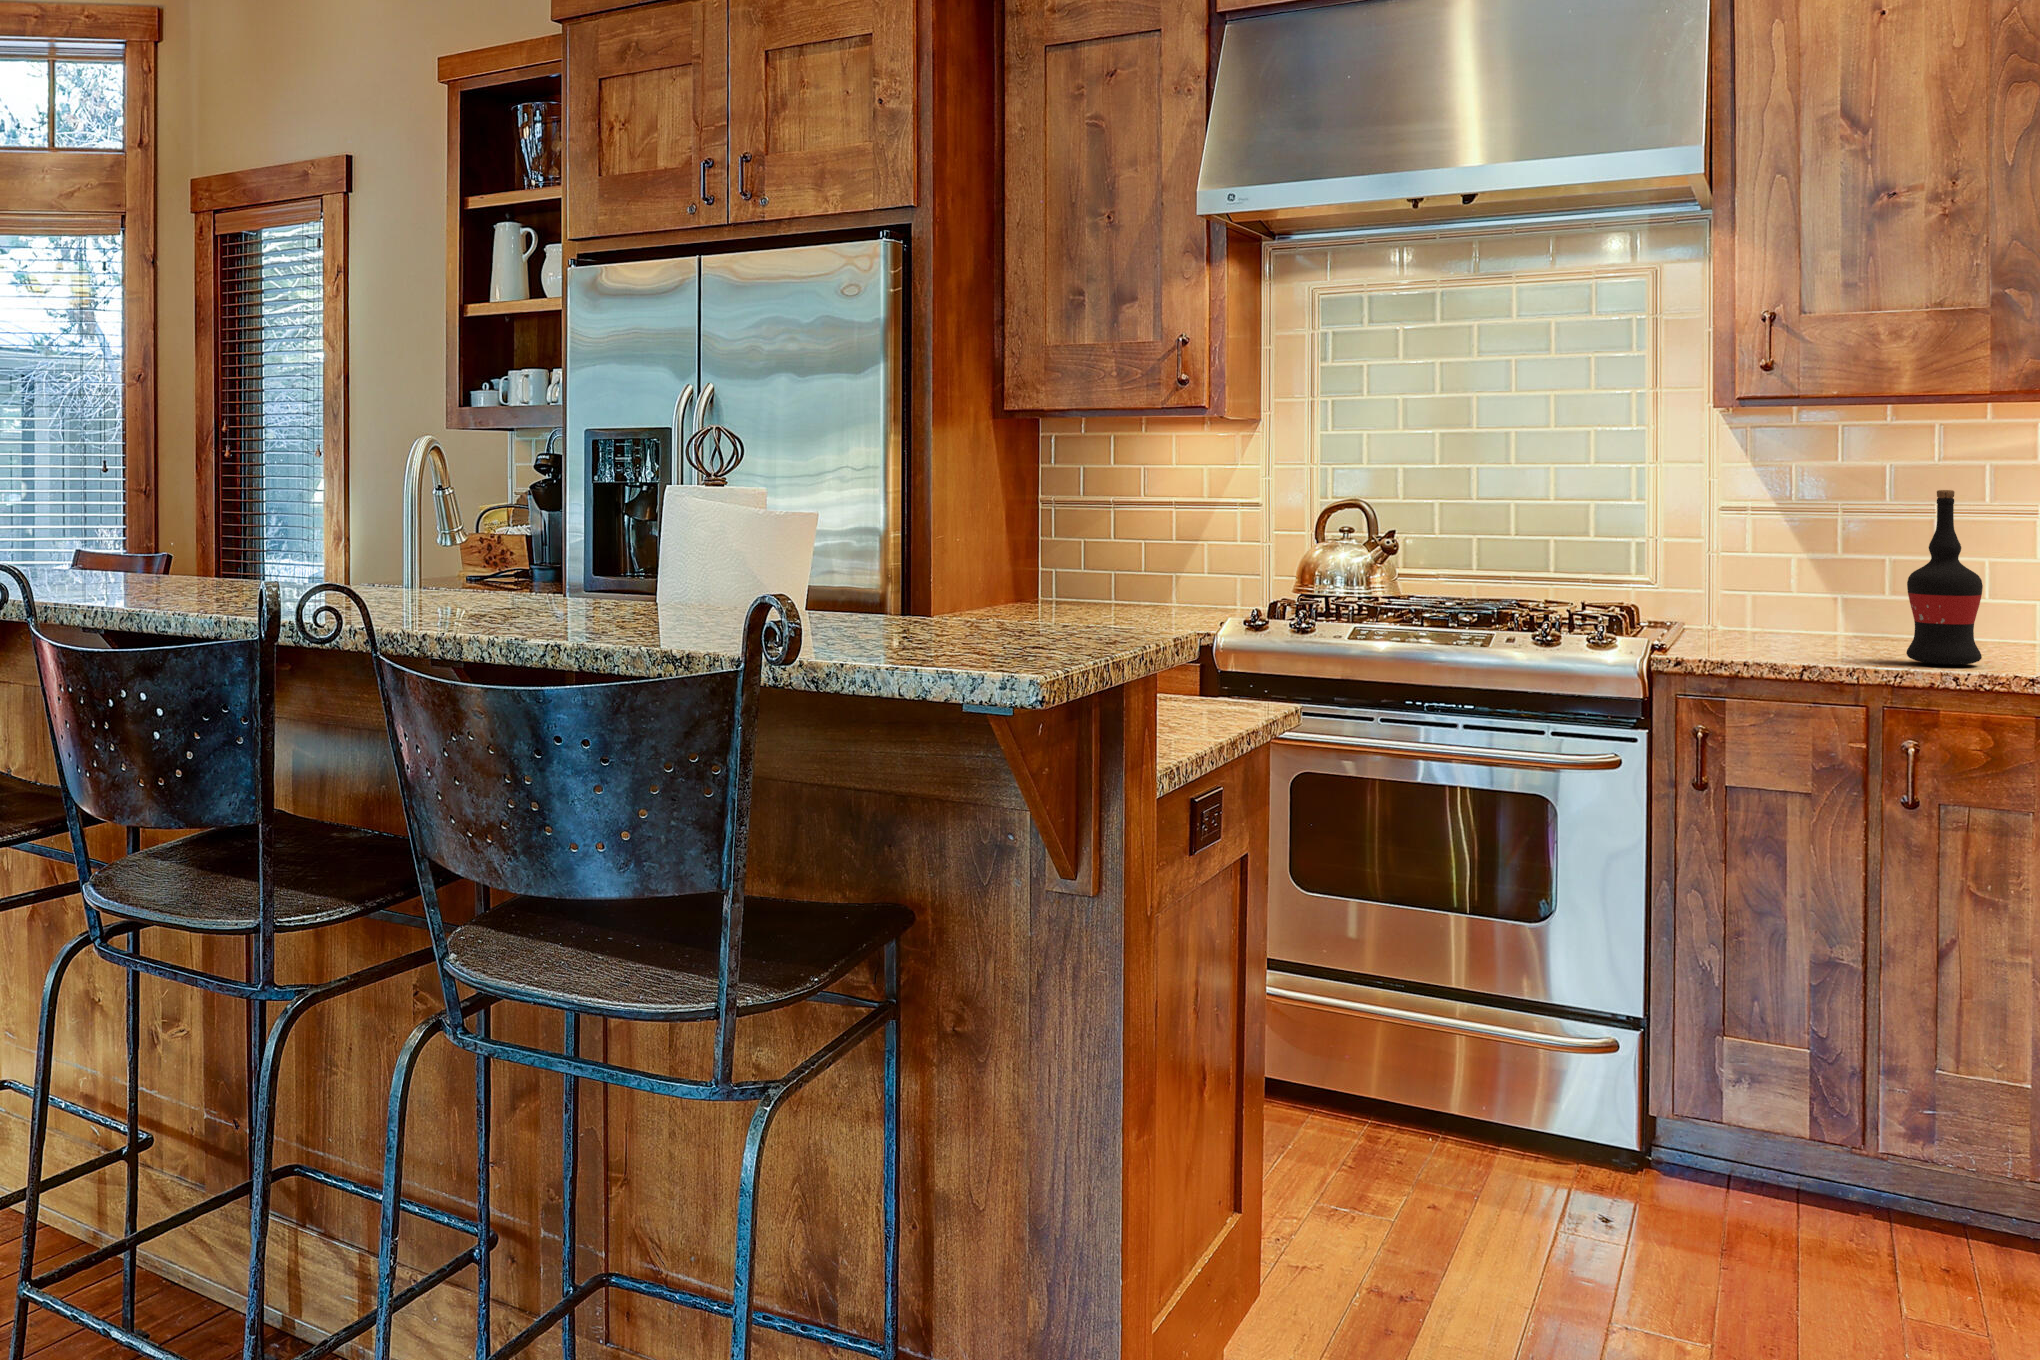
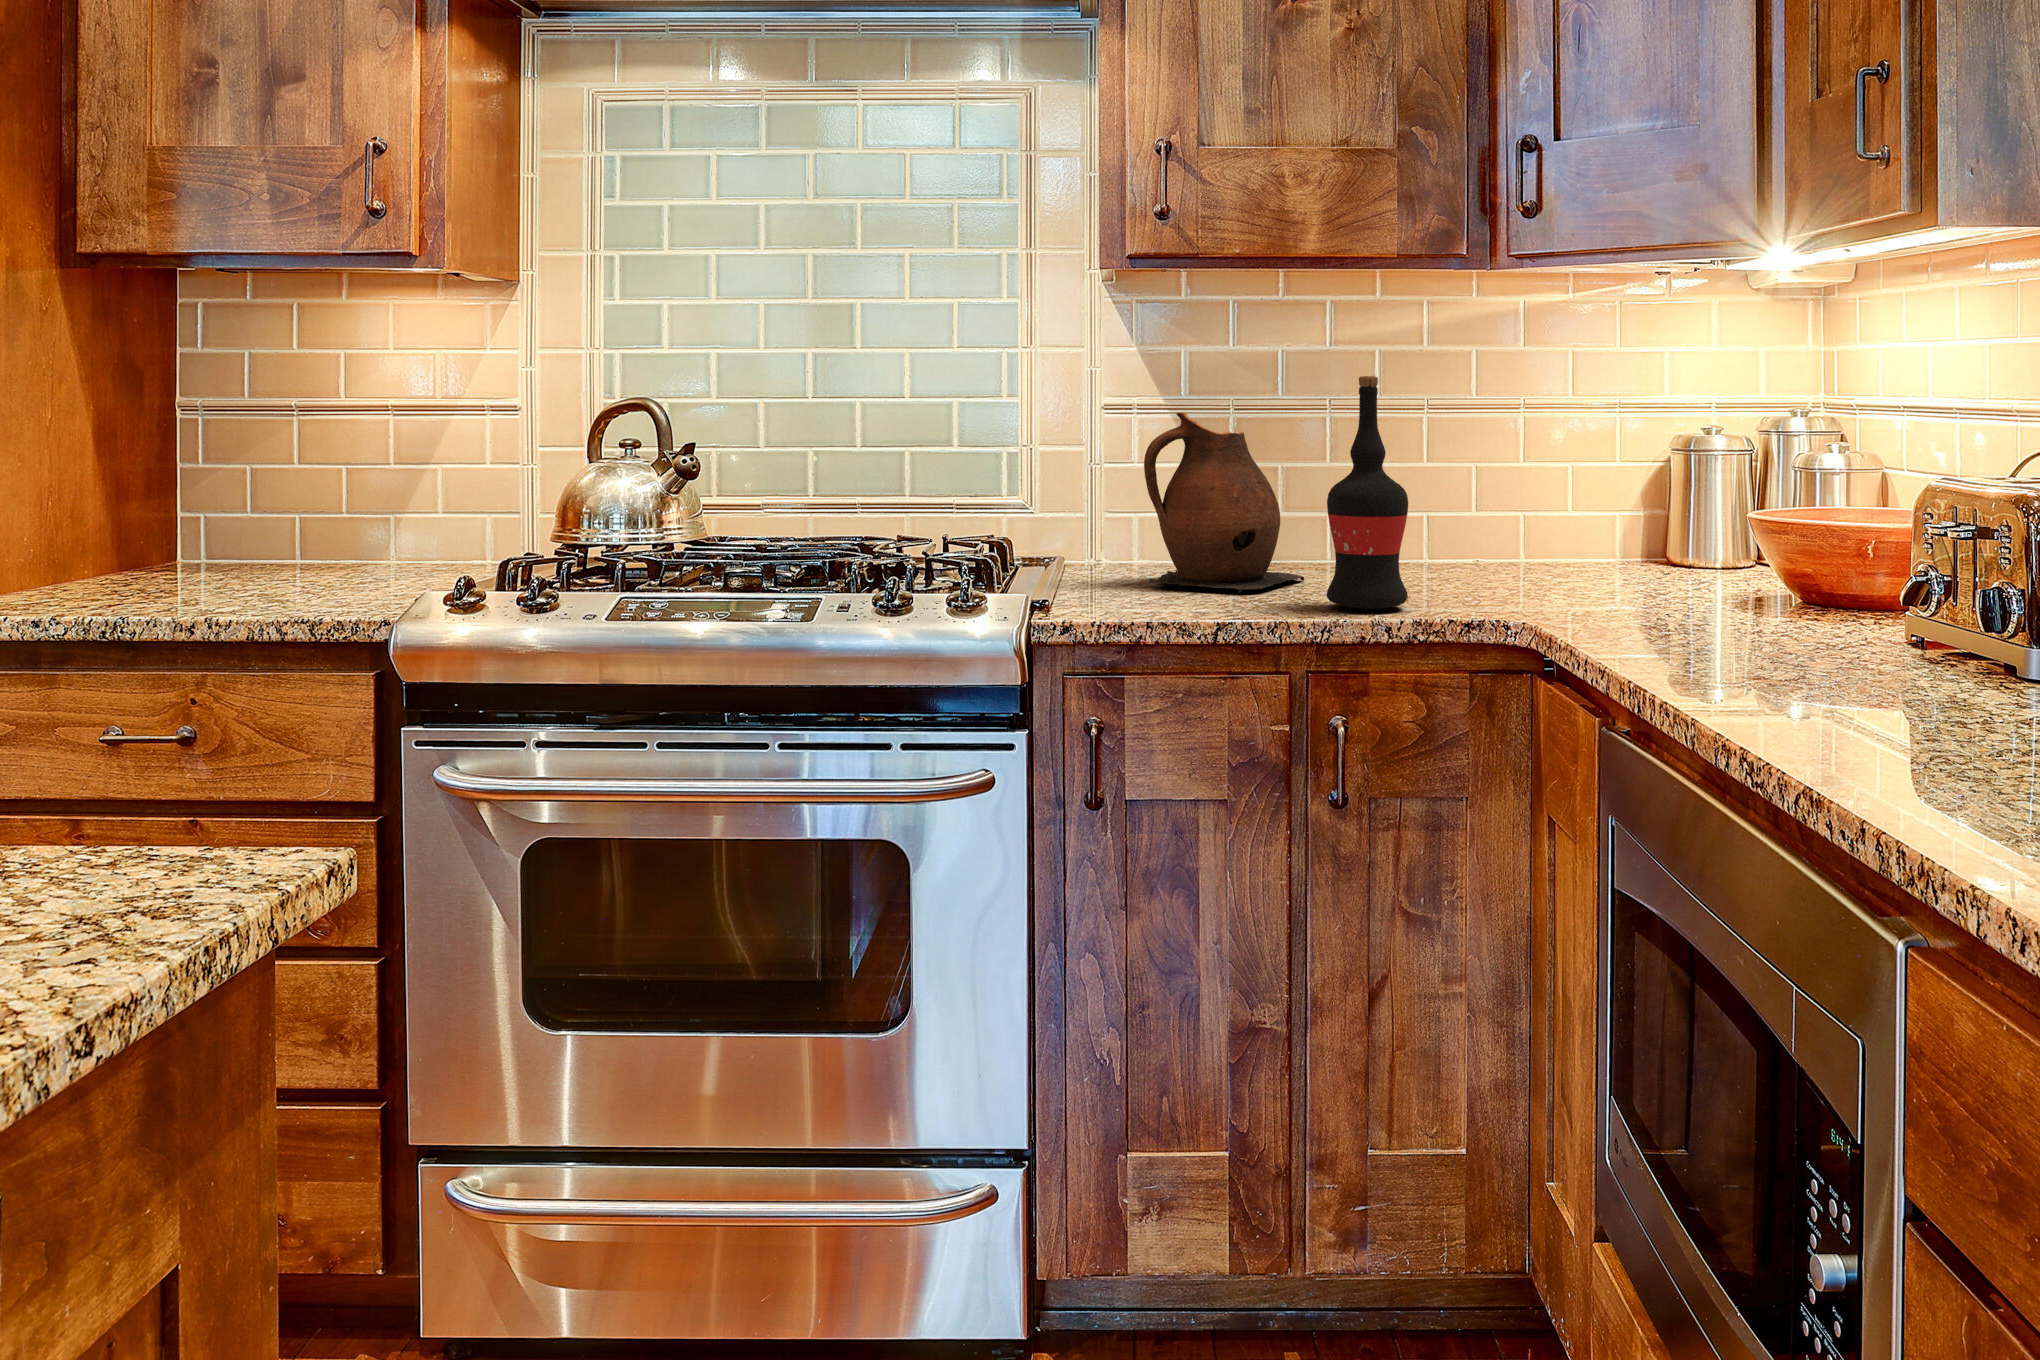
ceramic pitcher: none [1757,514,1909,652] -> present [1144,412,1304,593]

